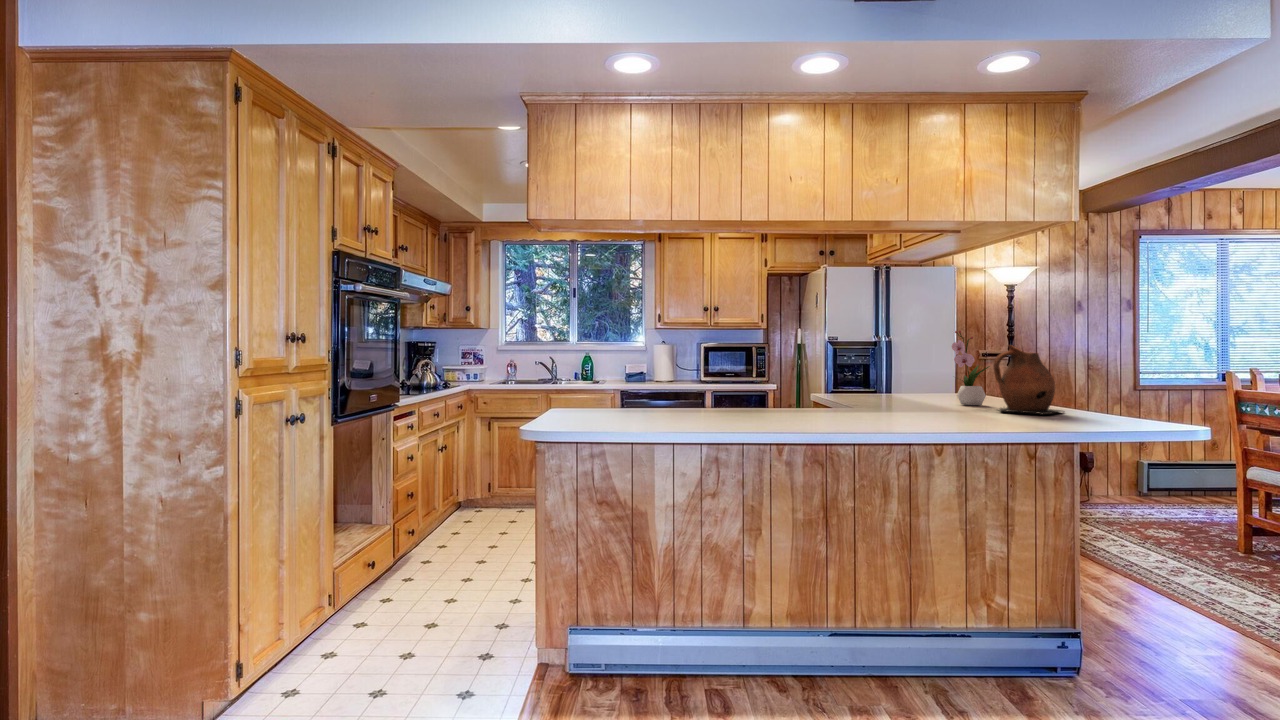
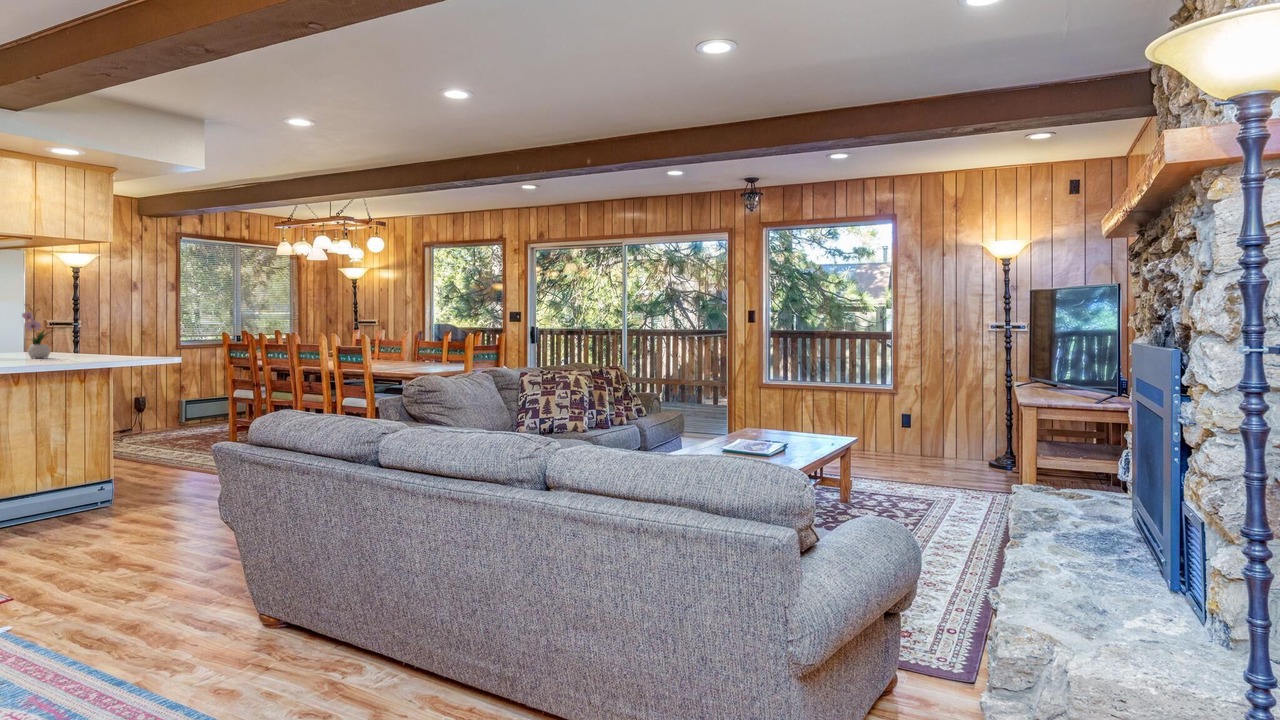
ceramic pitcher: present [993,345,1064,415] -> none [55,316,106,360]

